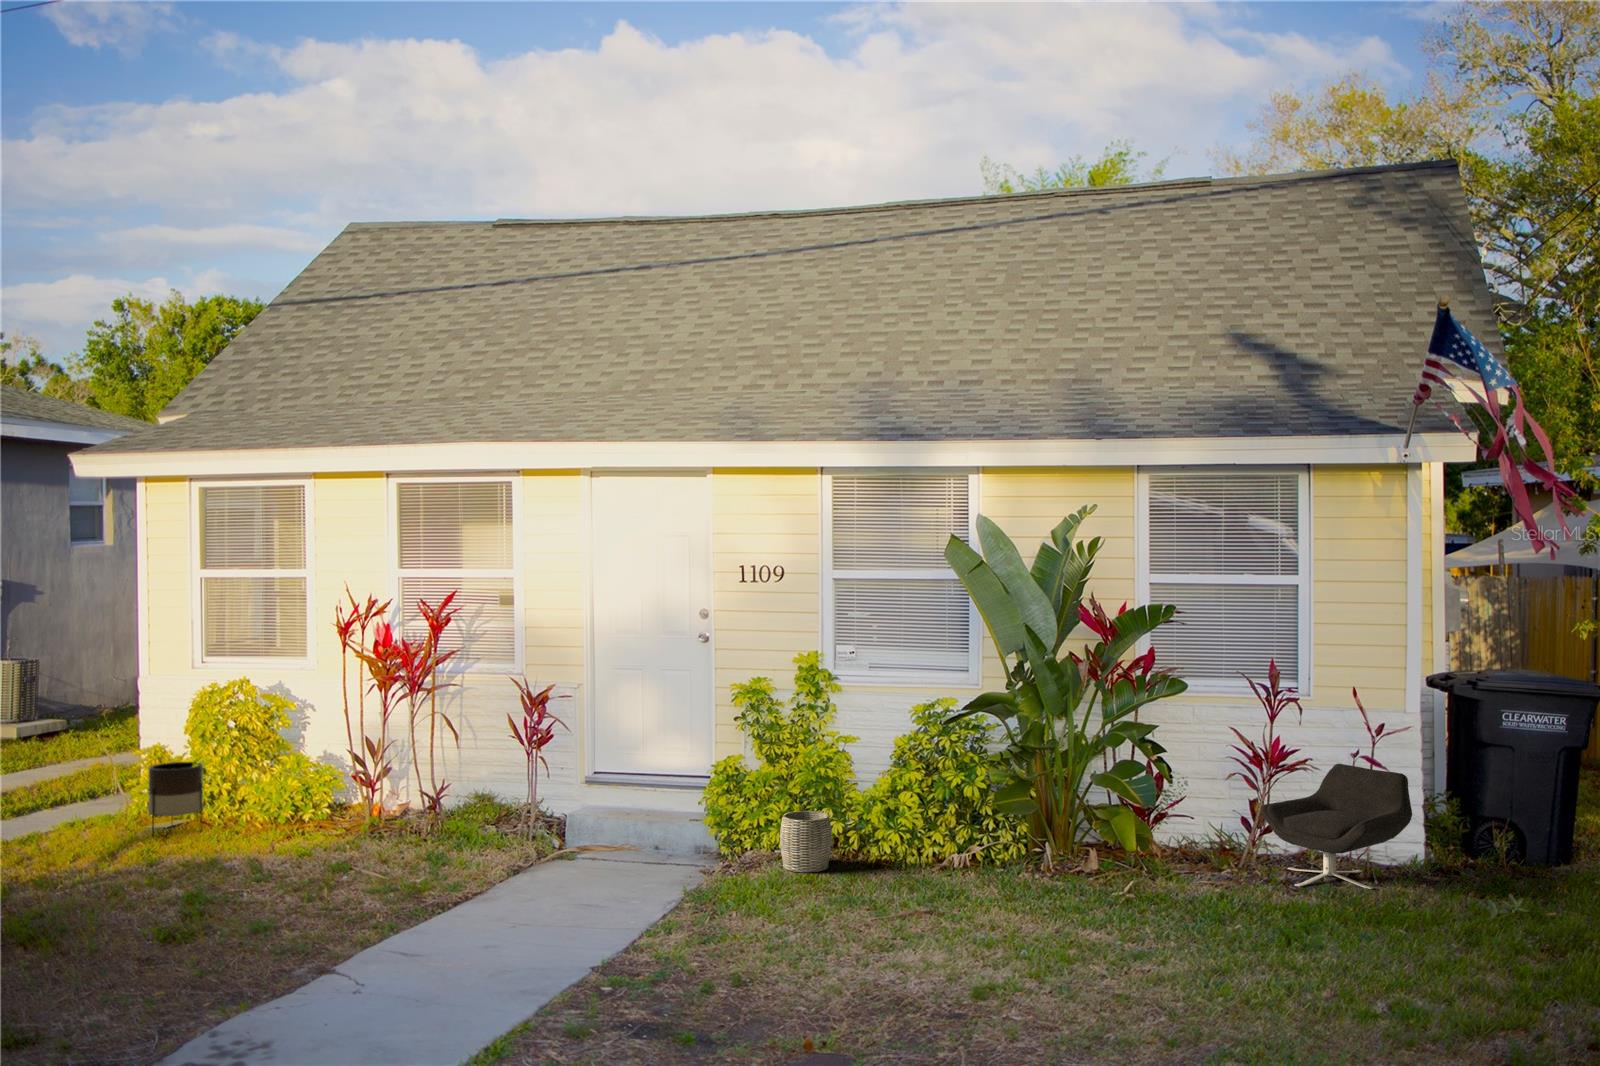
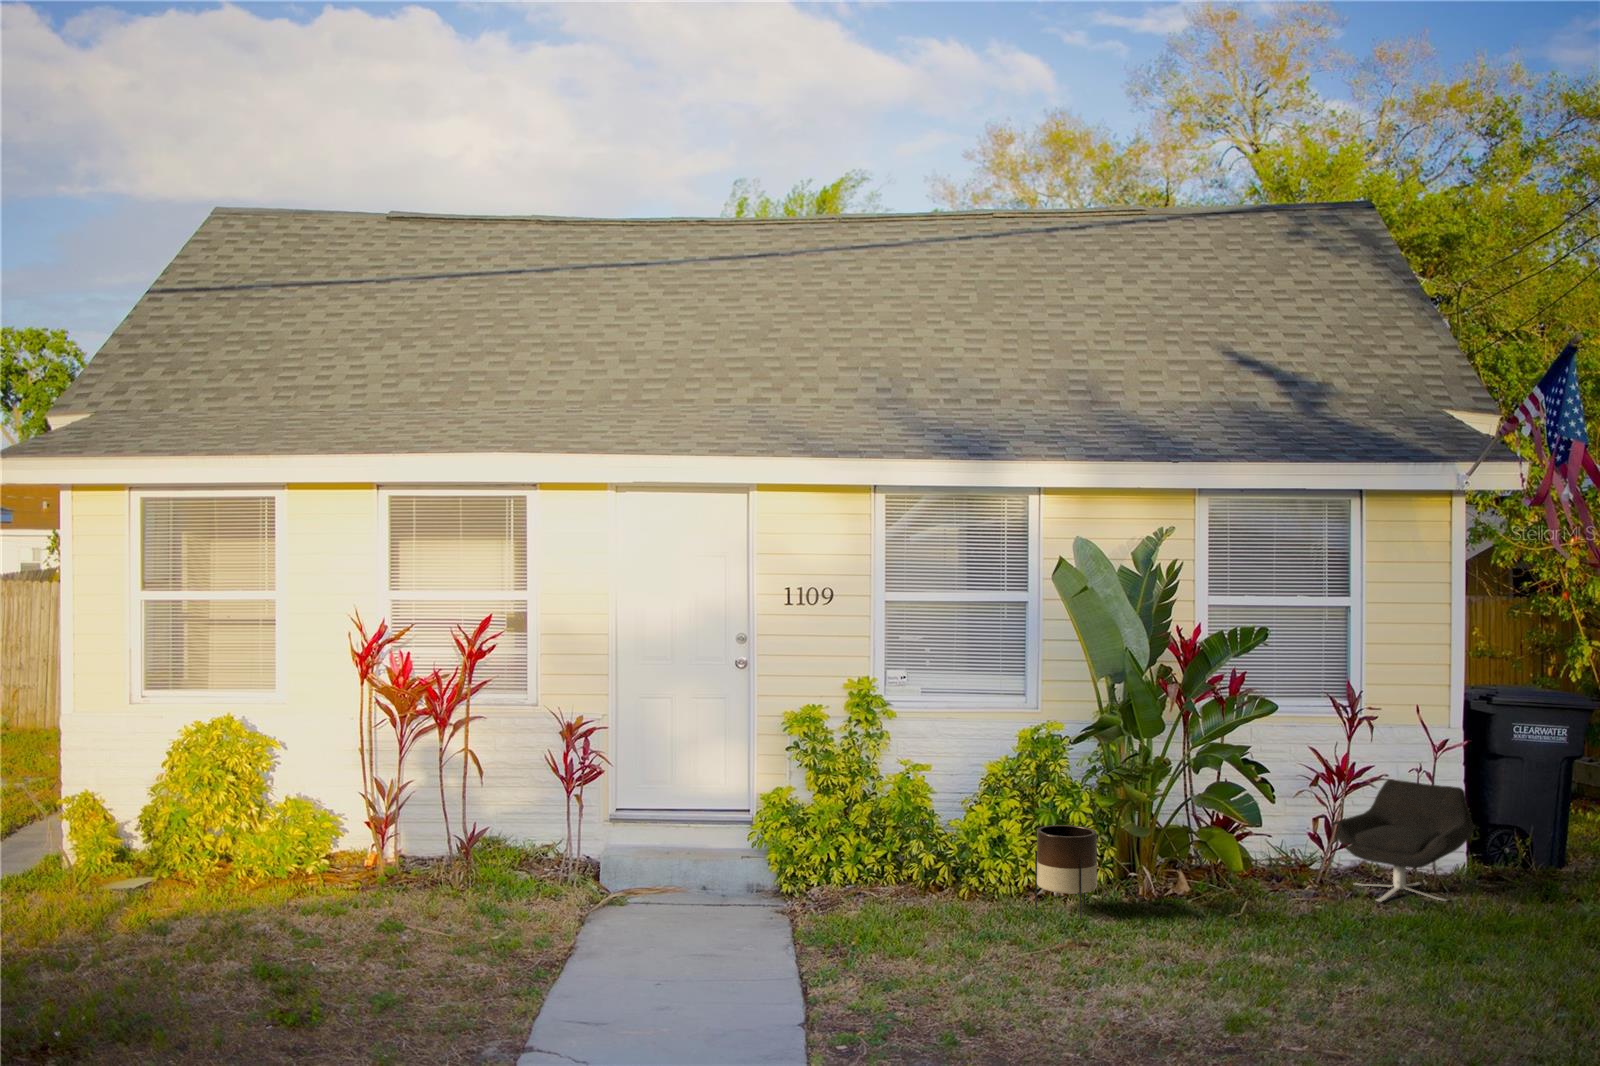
planter: present [148,762,203,836] -> present [1035,825,1097,919]
woven basket: present [780,811,831,872] -> none [864,845,917,910]

